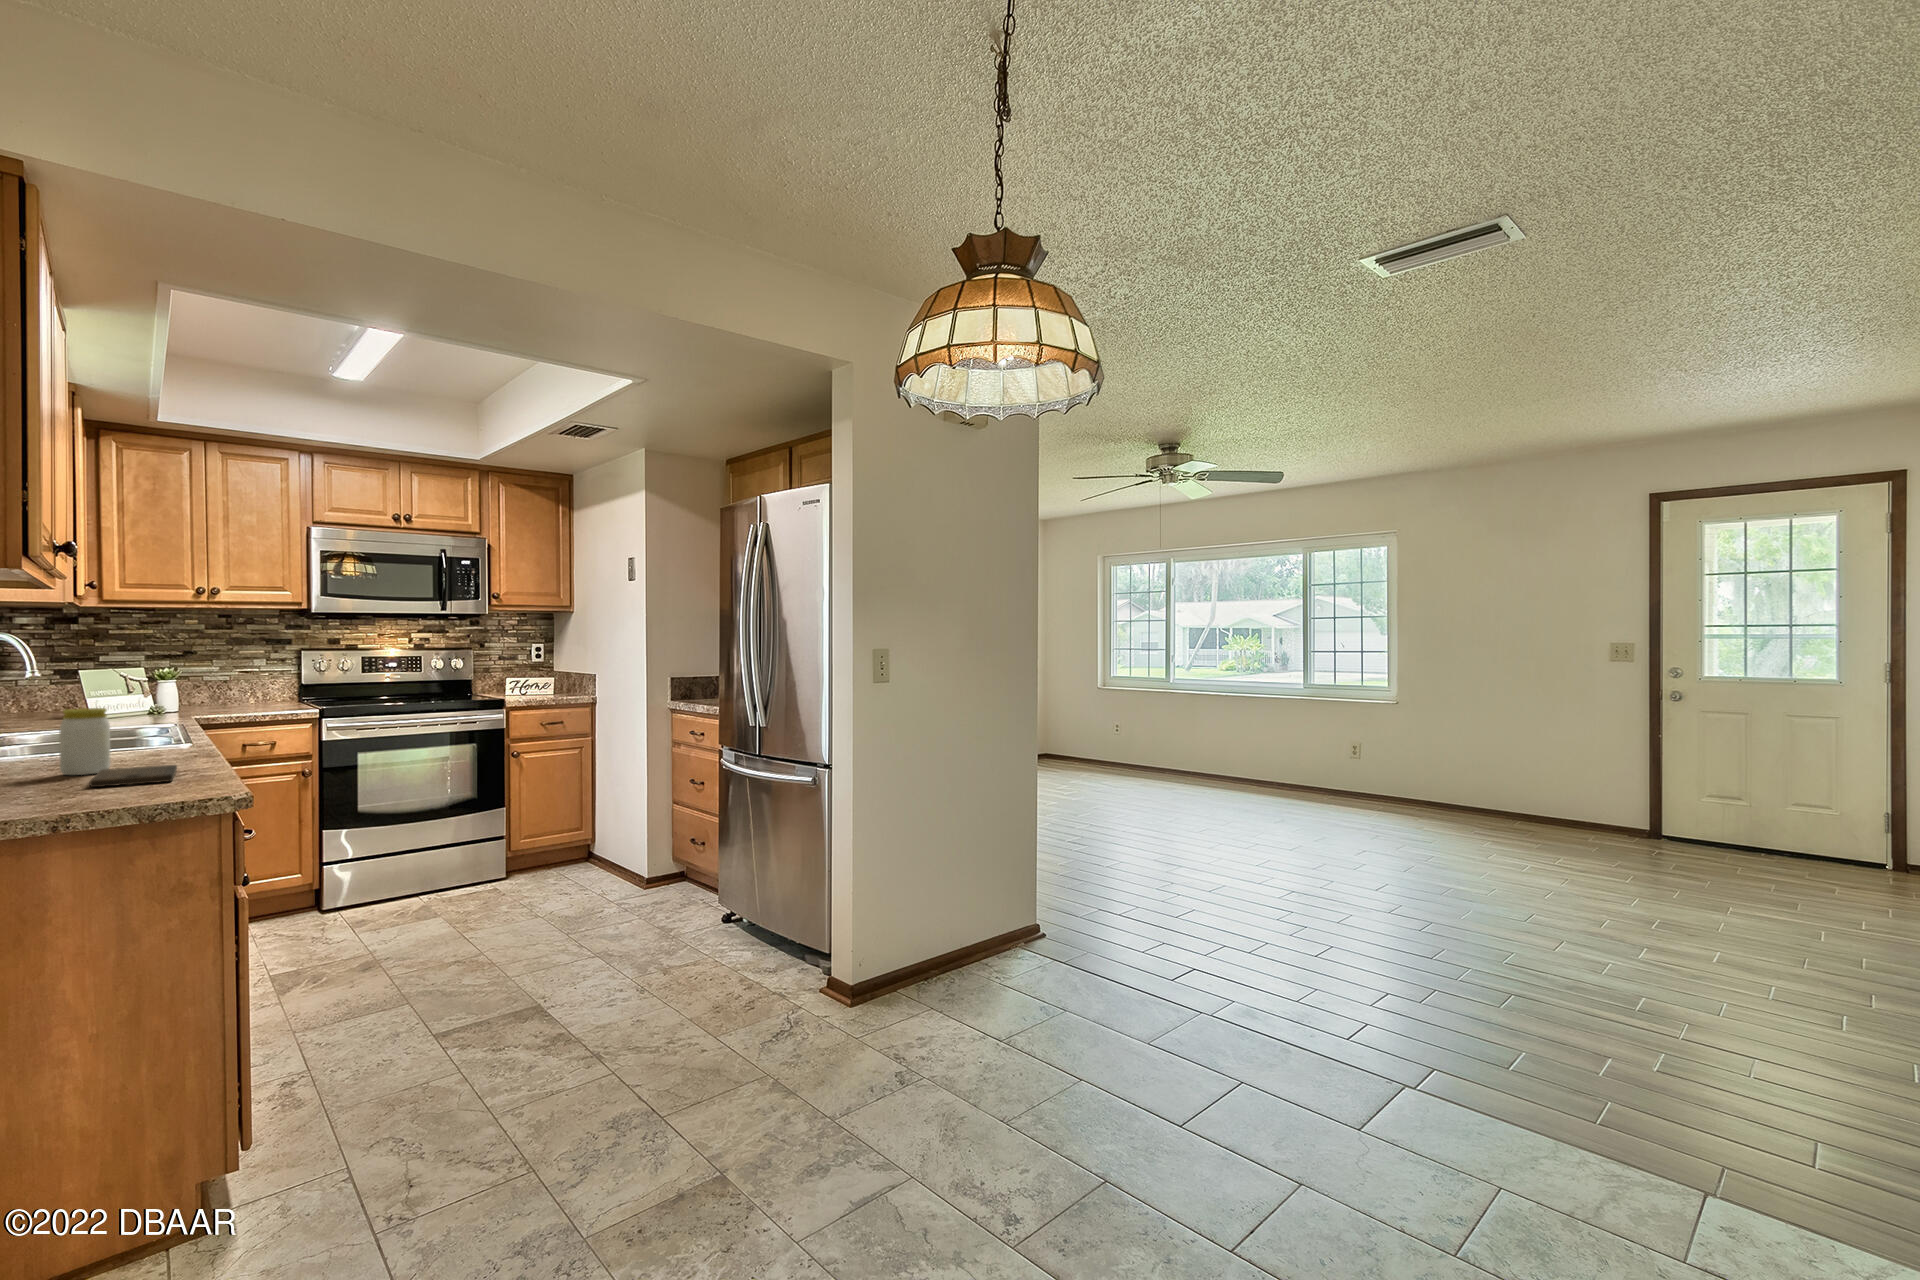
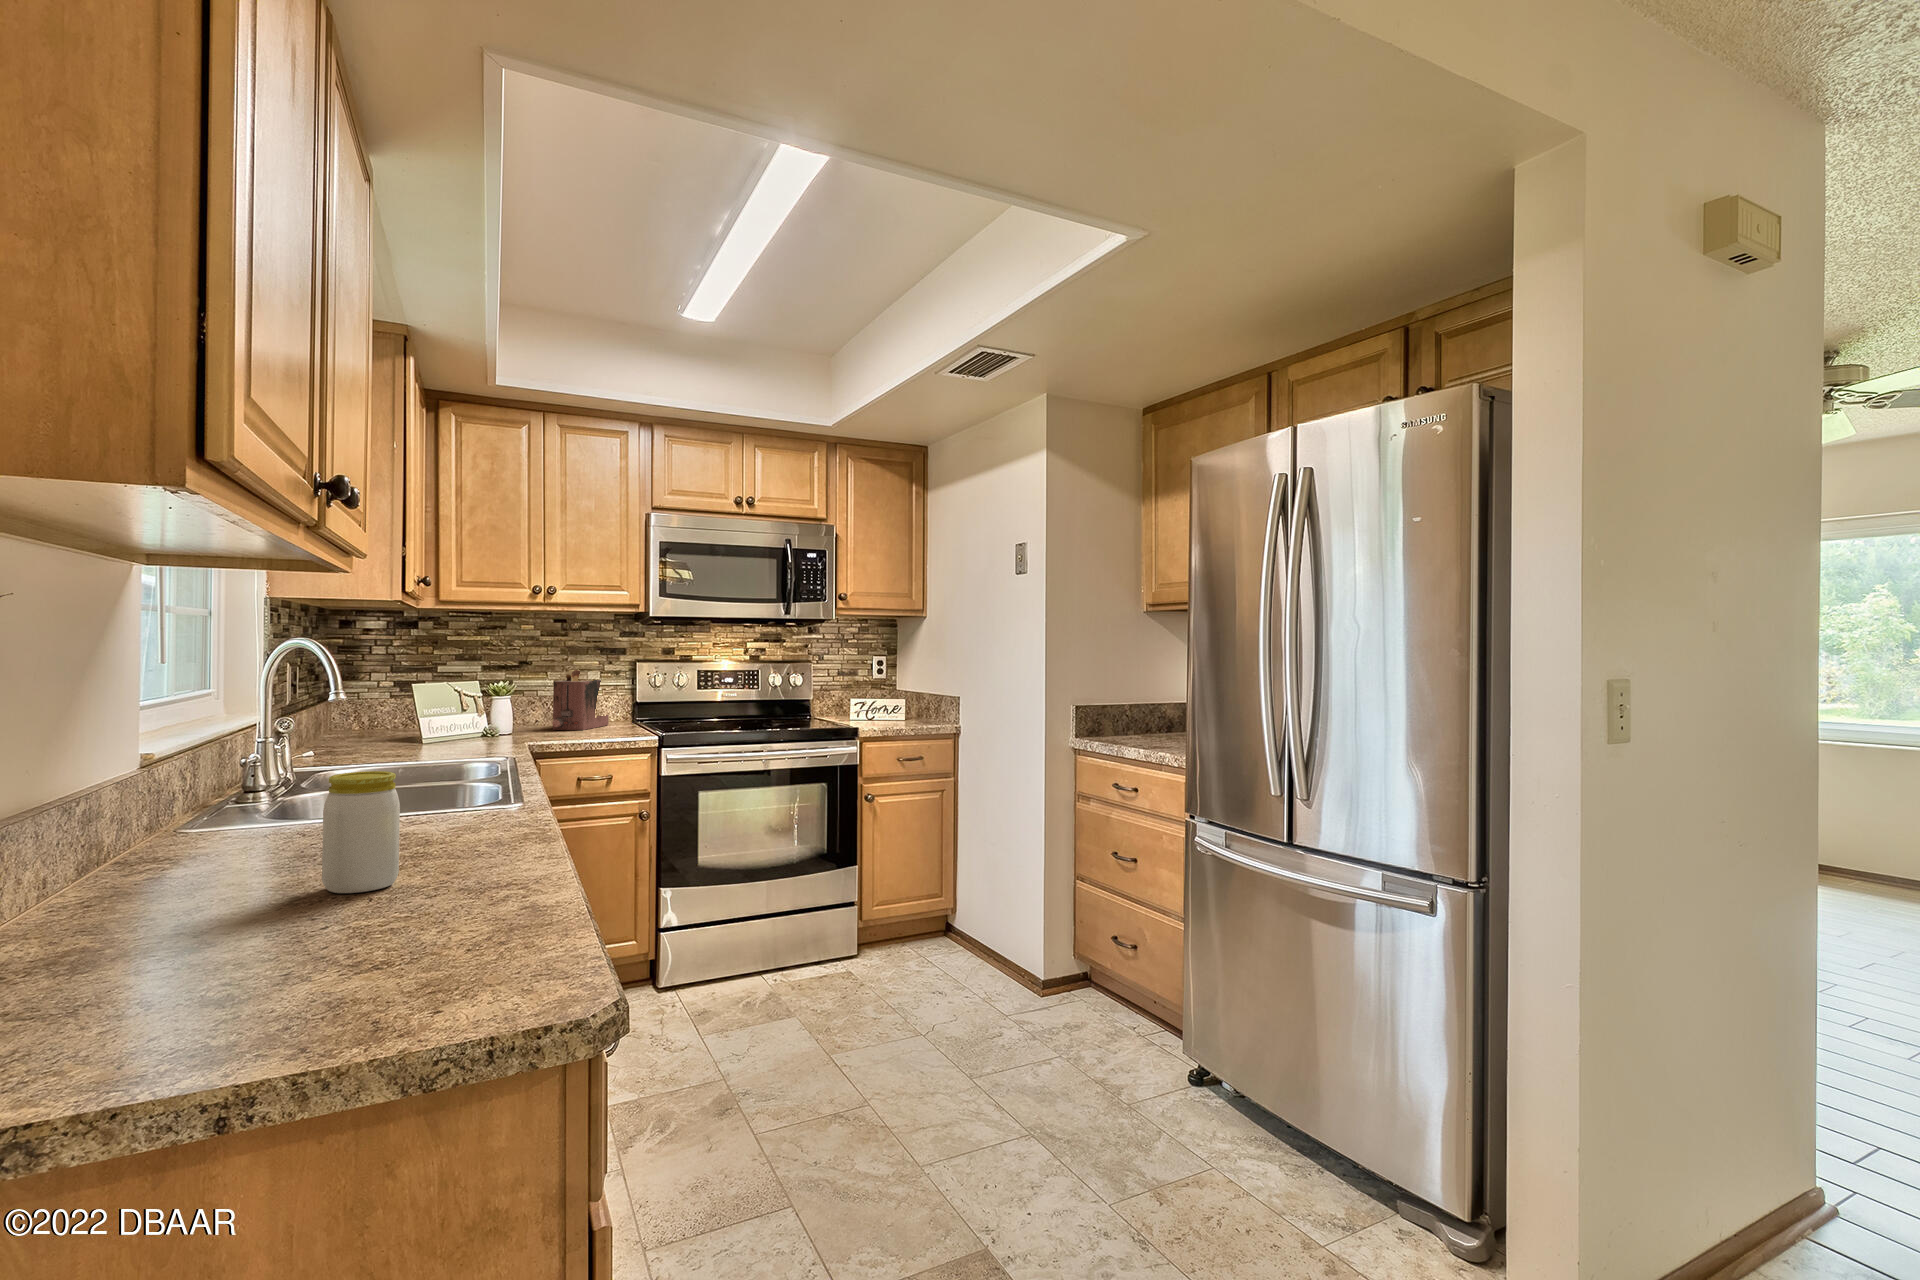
toaster: none [219,657,275,709] -> present [552,670,609,730]
cutting board: present [90,765,177,787] -> none [342,881,496,953]

